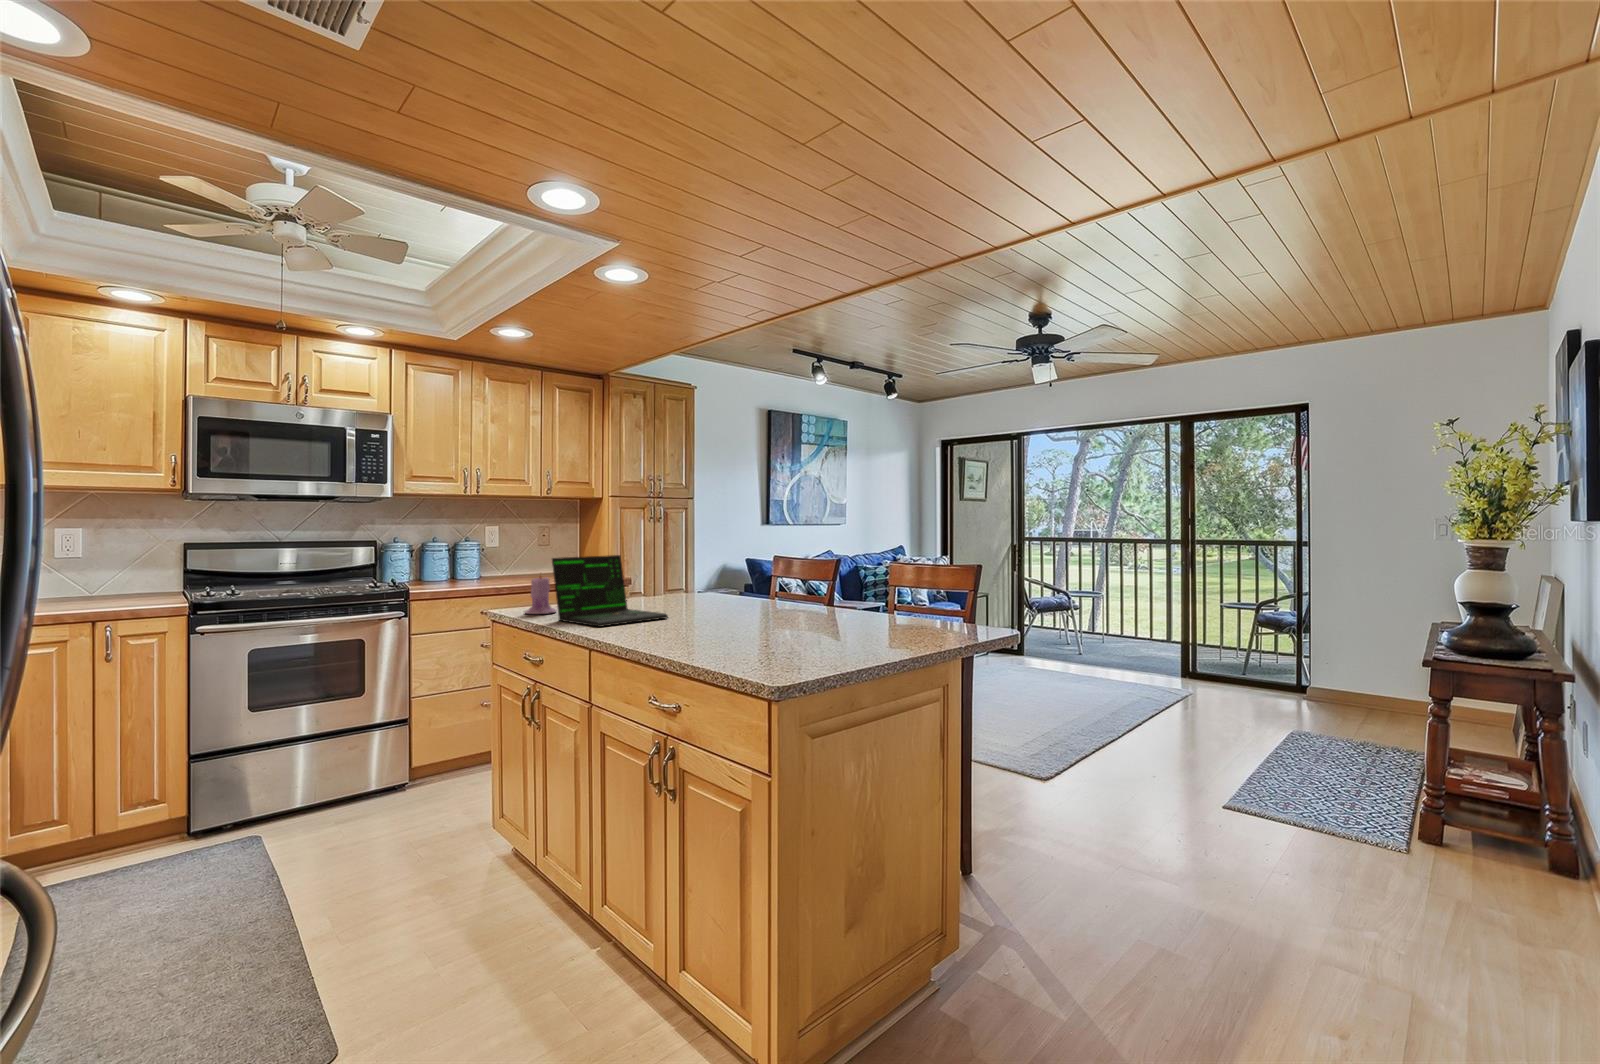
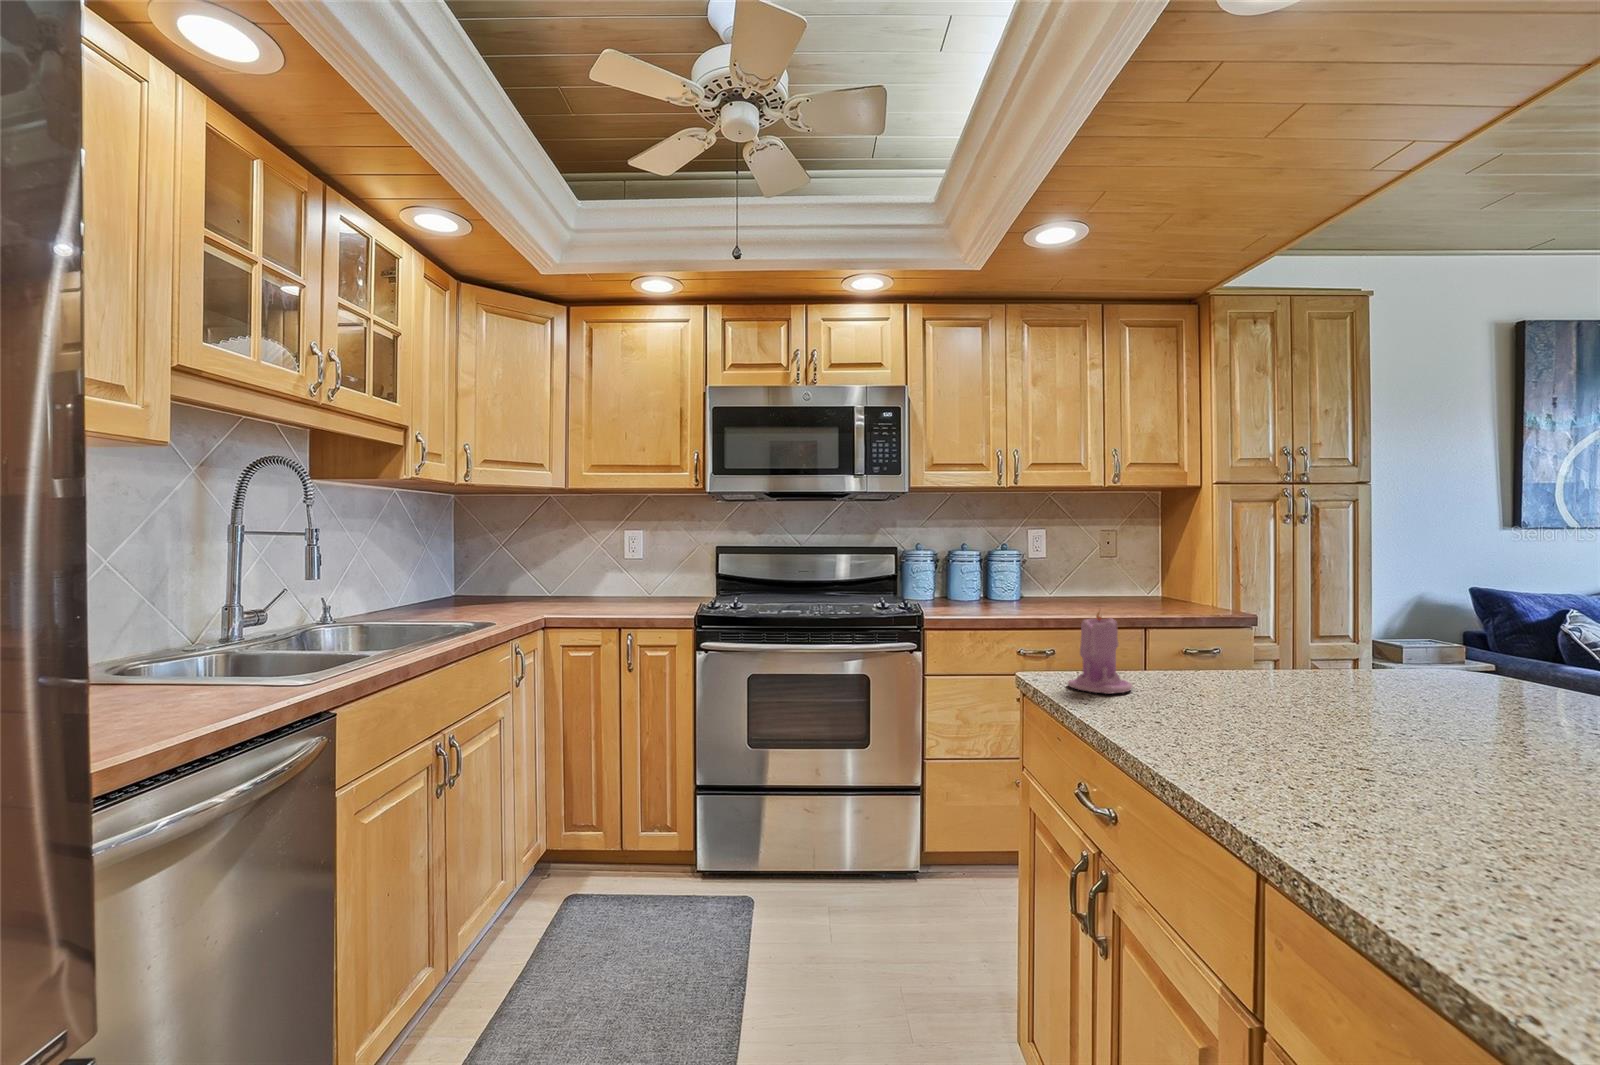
laptop: present [552,555,668,627] -> none [1122,580,1463,773]

